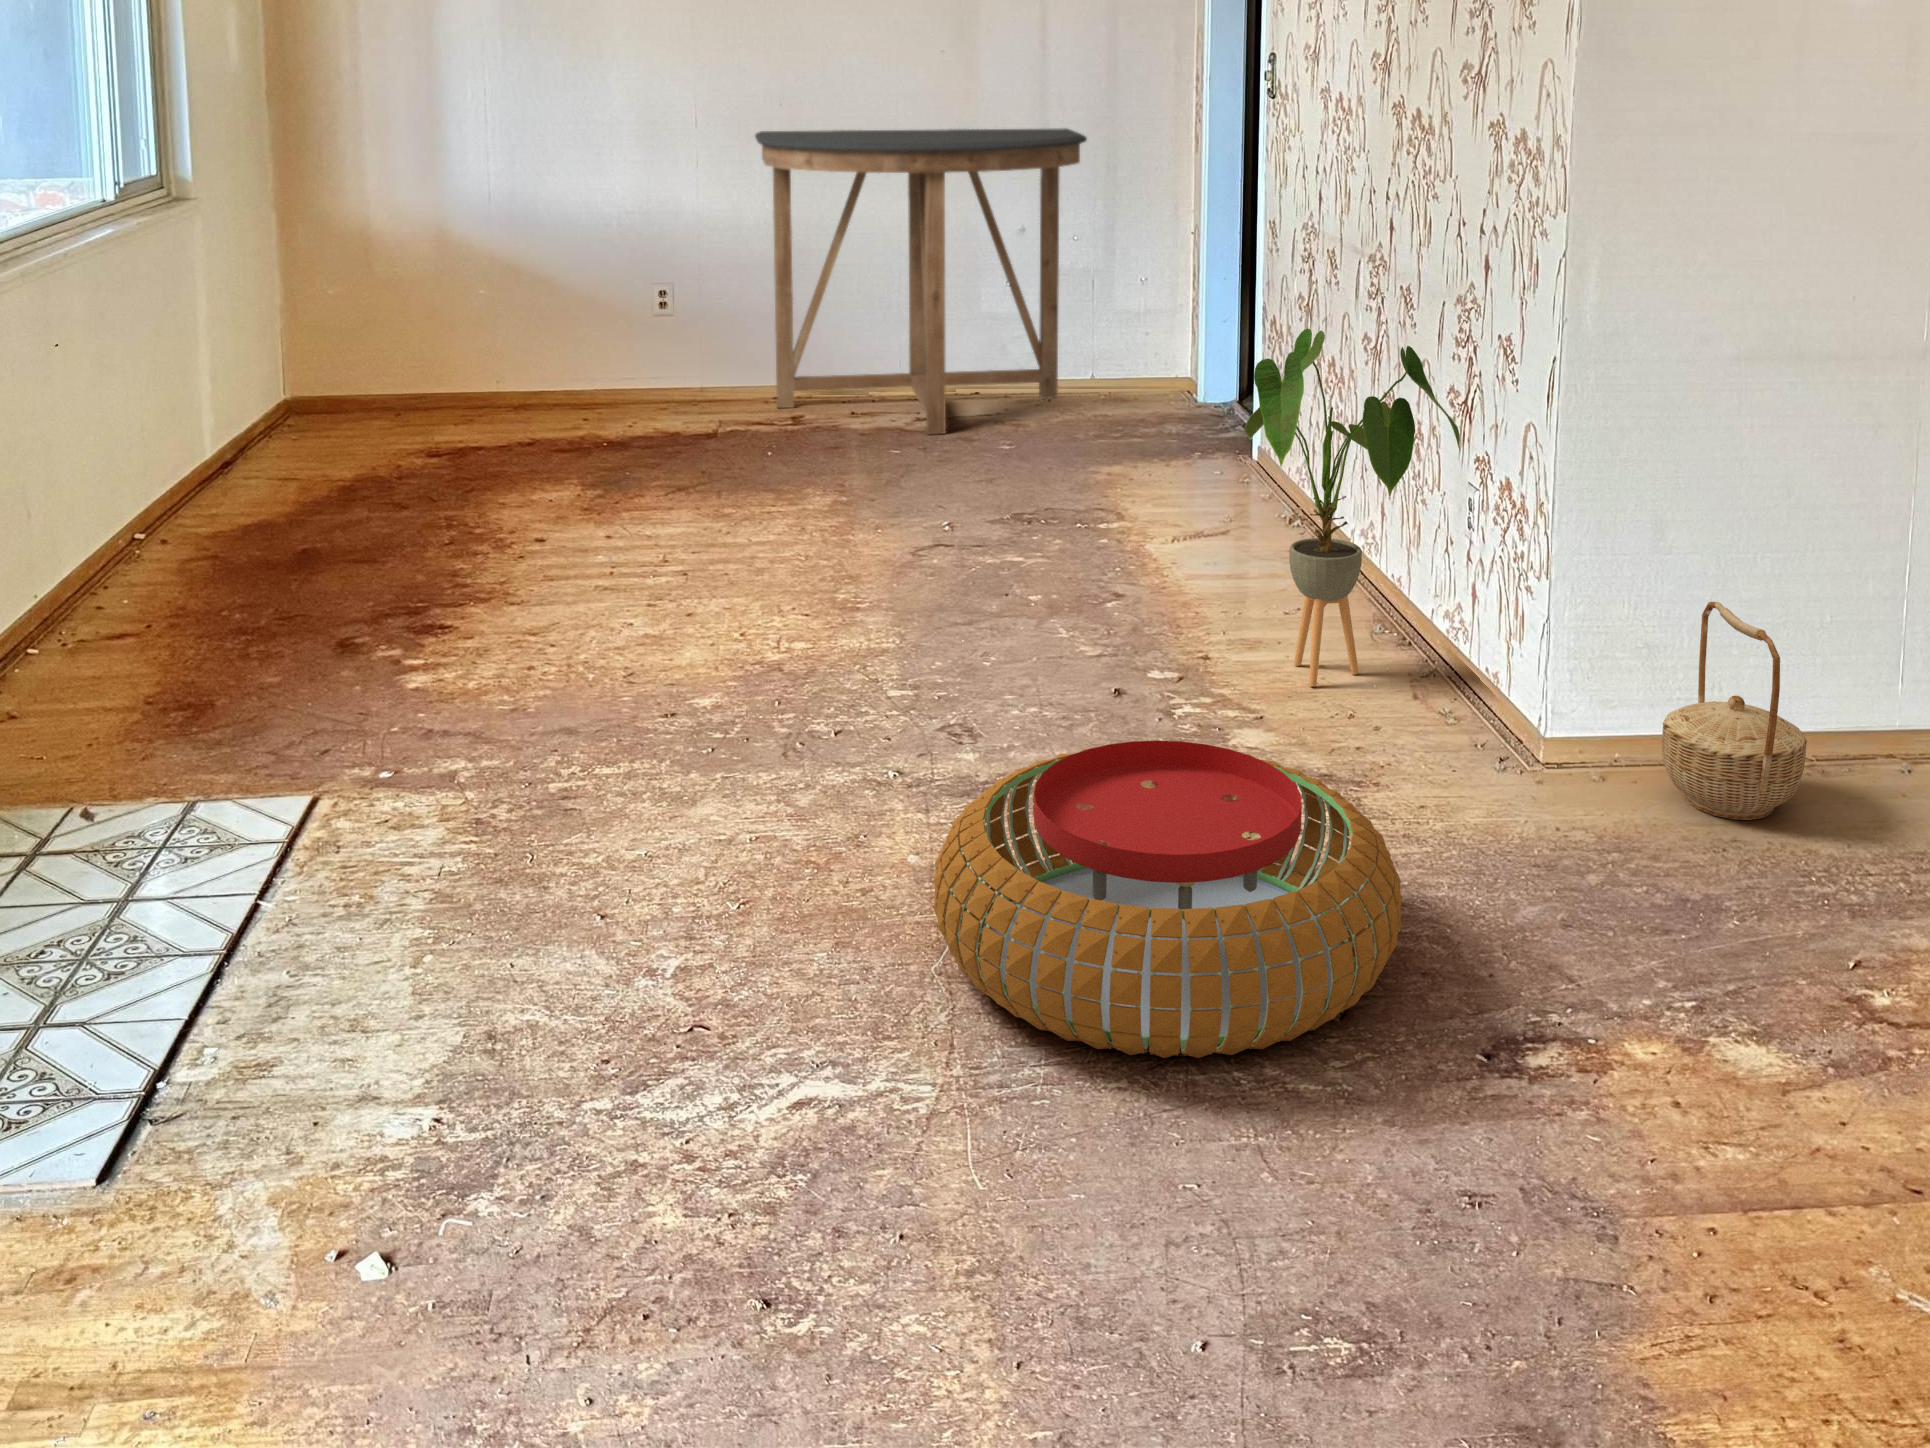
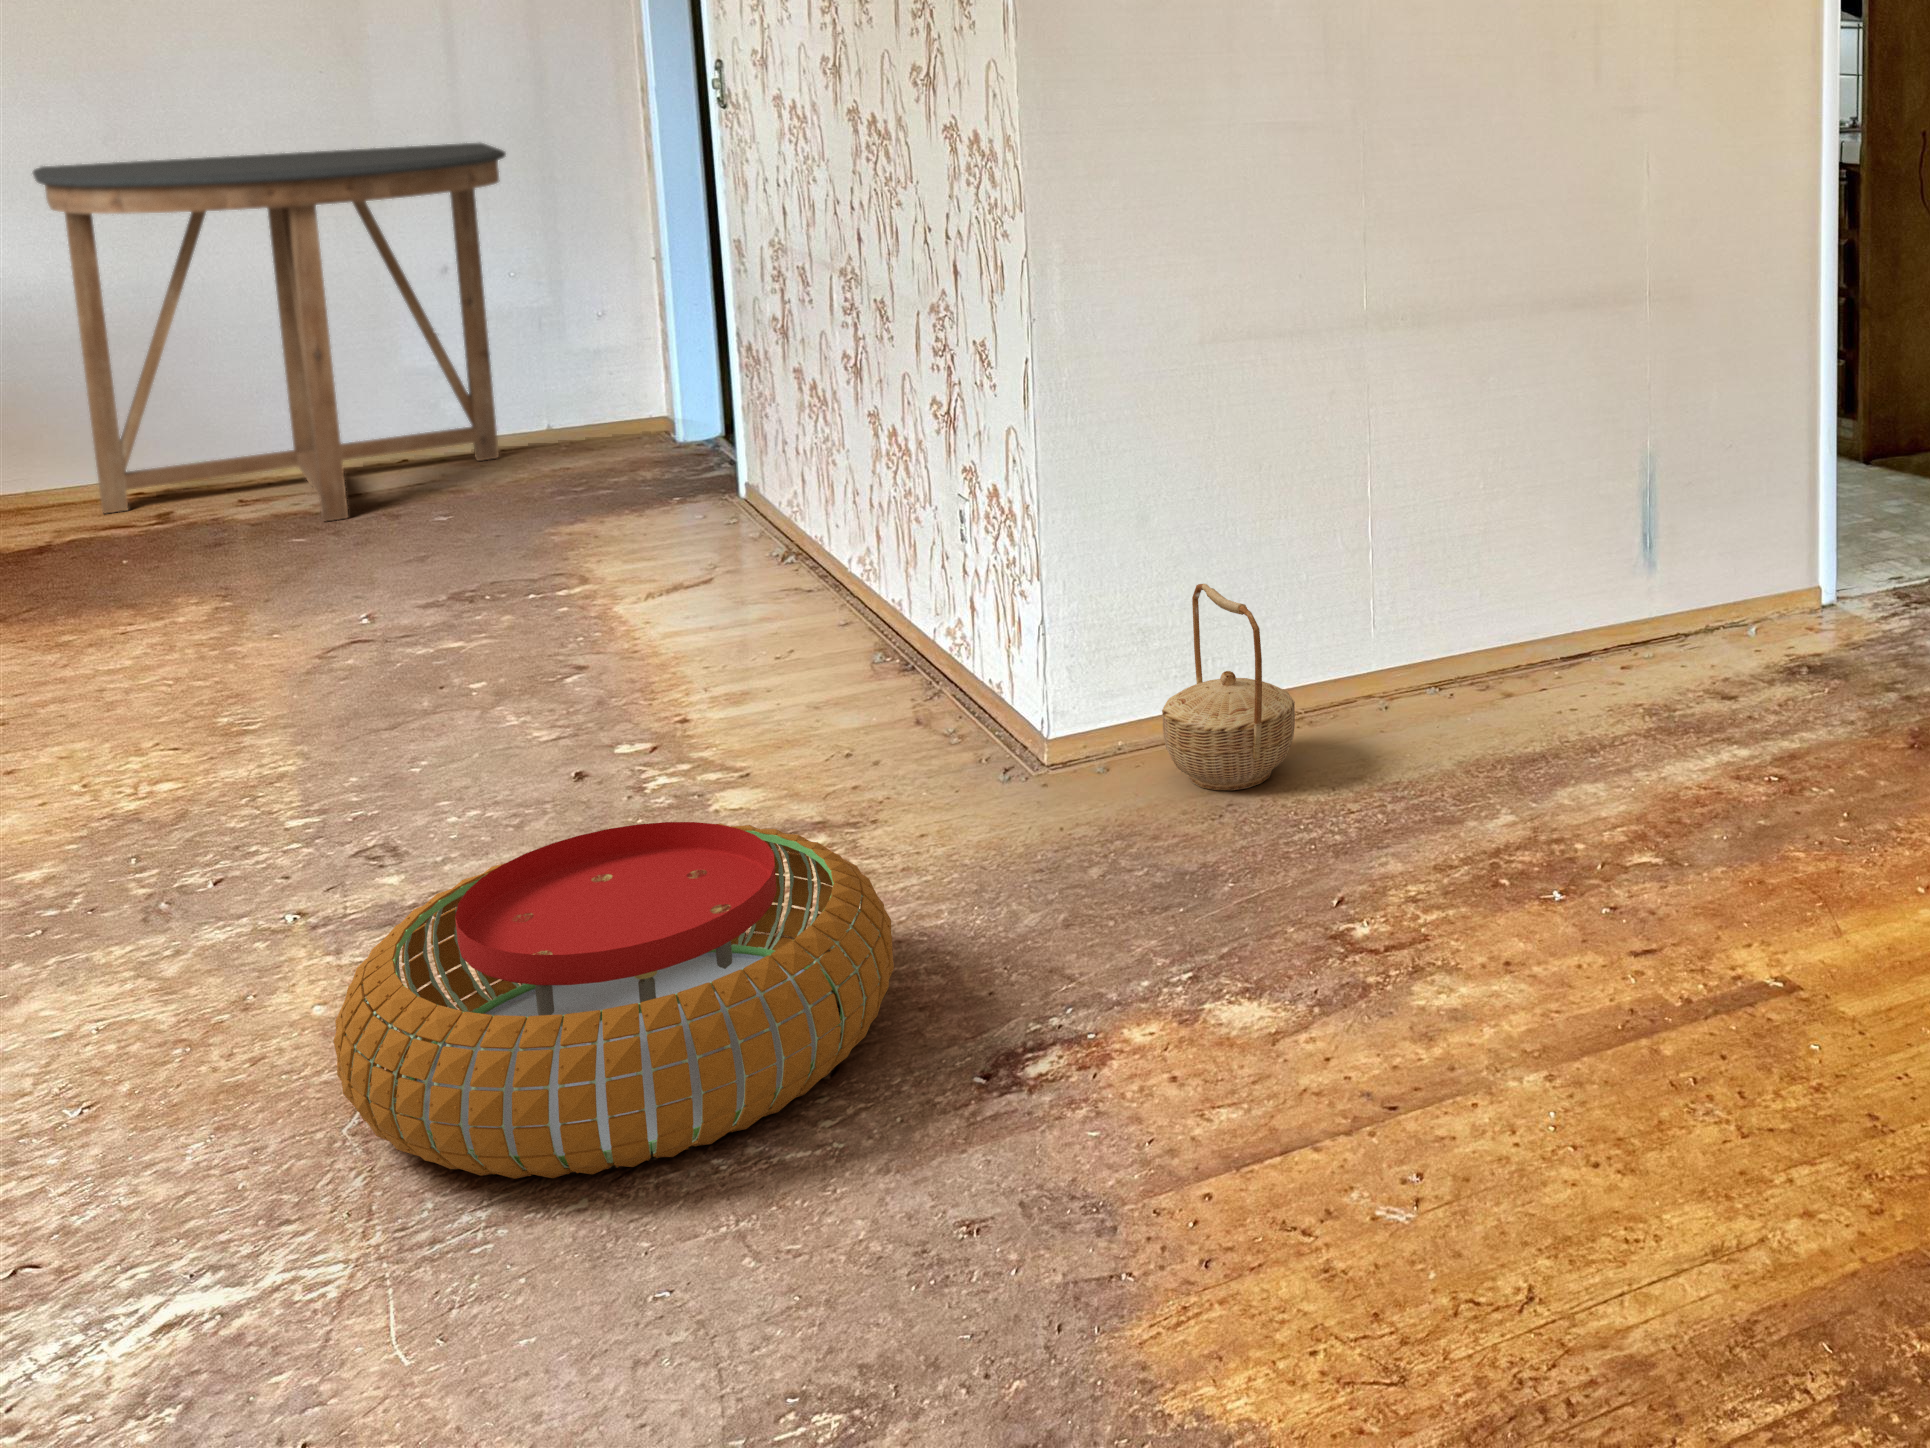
house plant: present [1245,329,1460,686] -> none [705,356,945,738]

